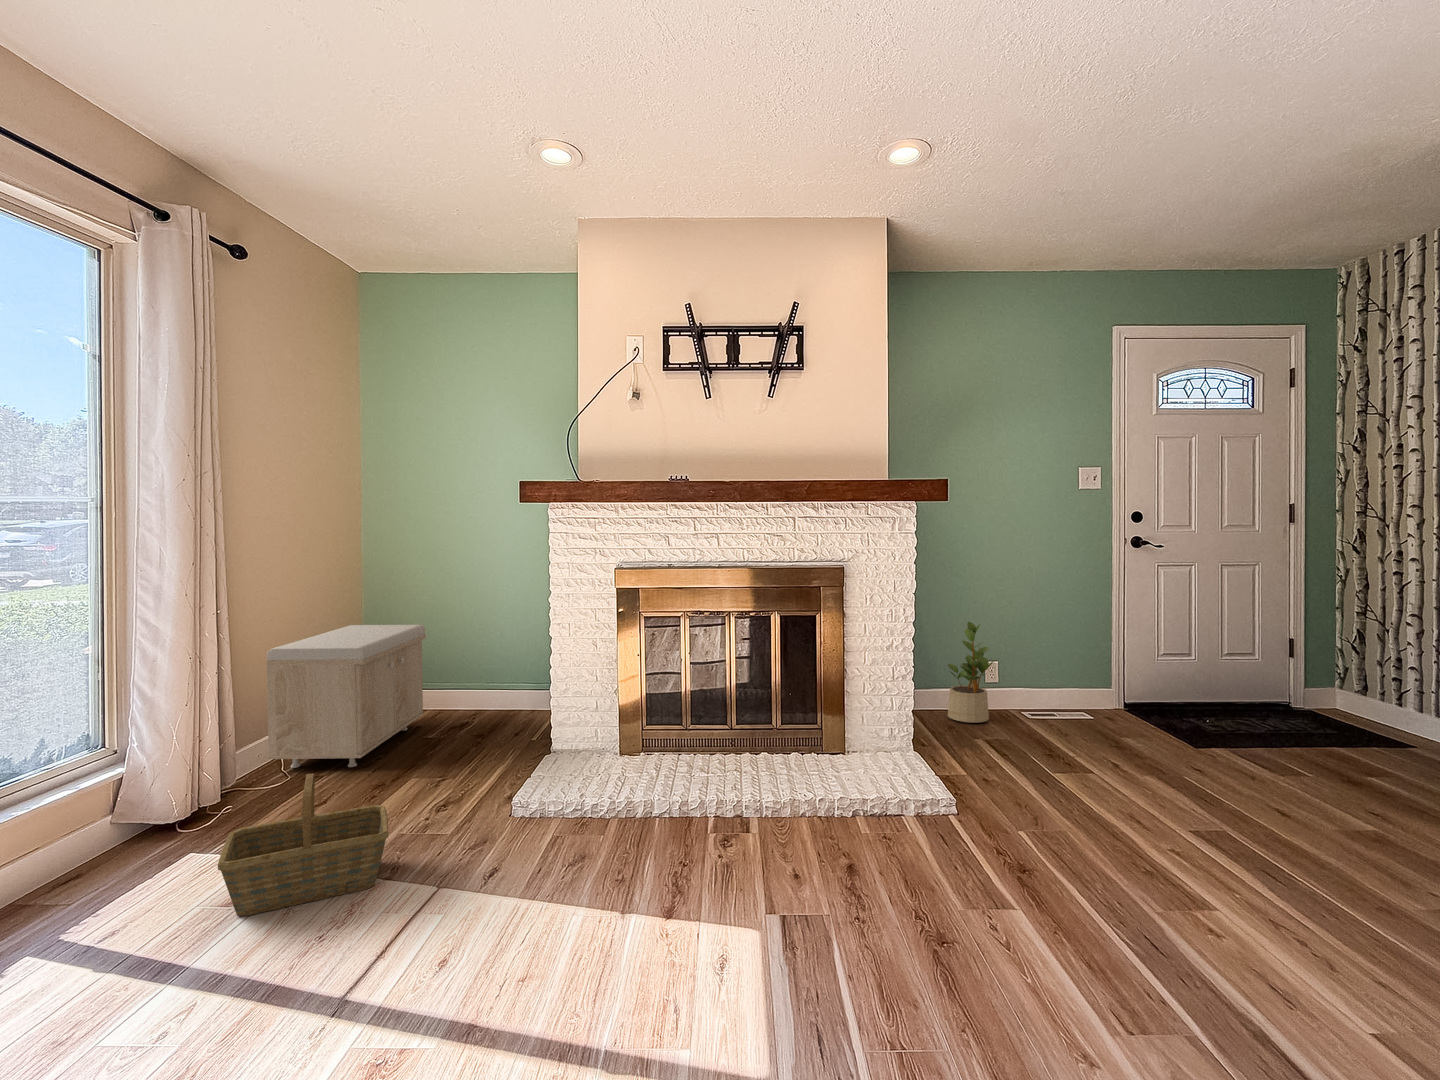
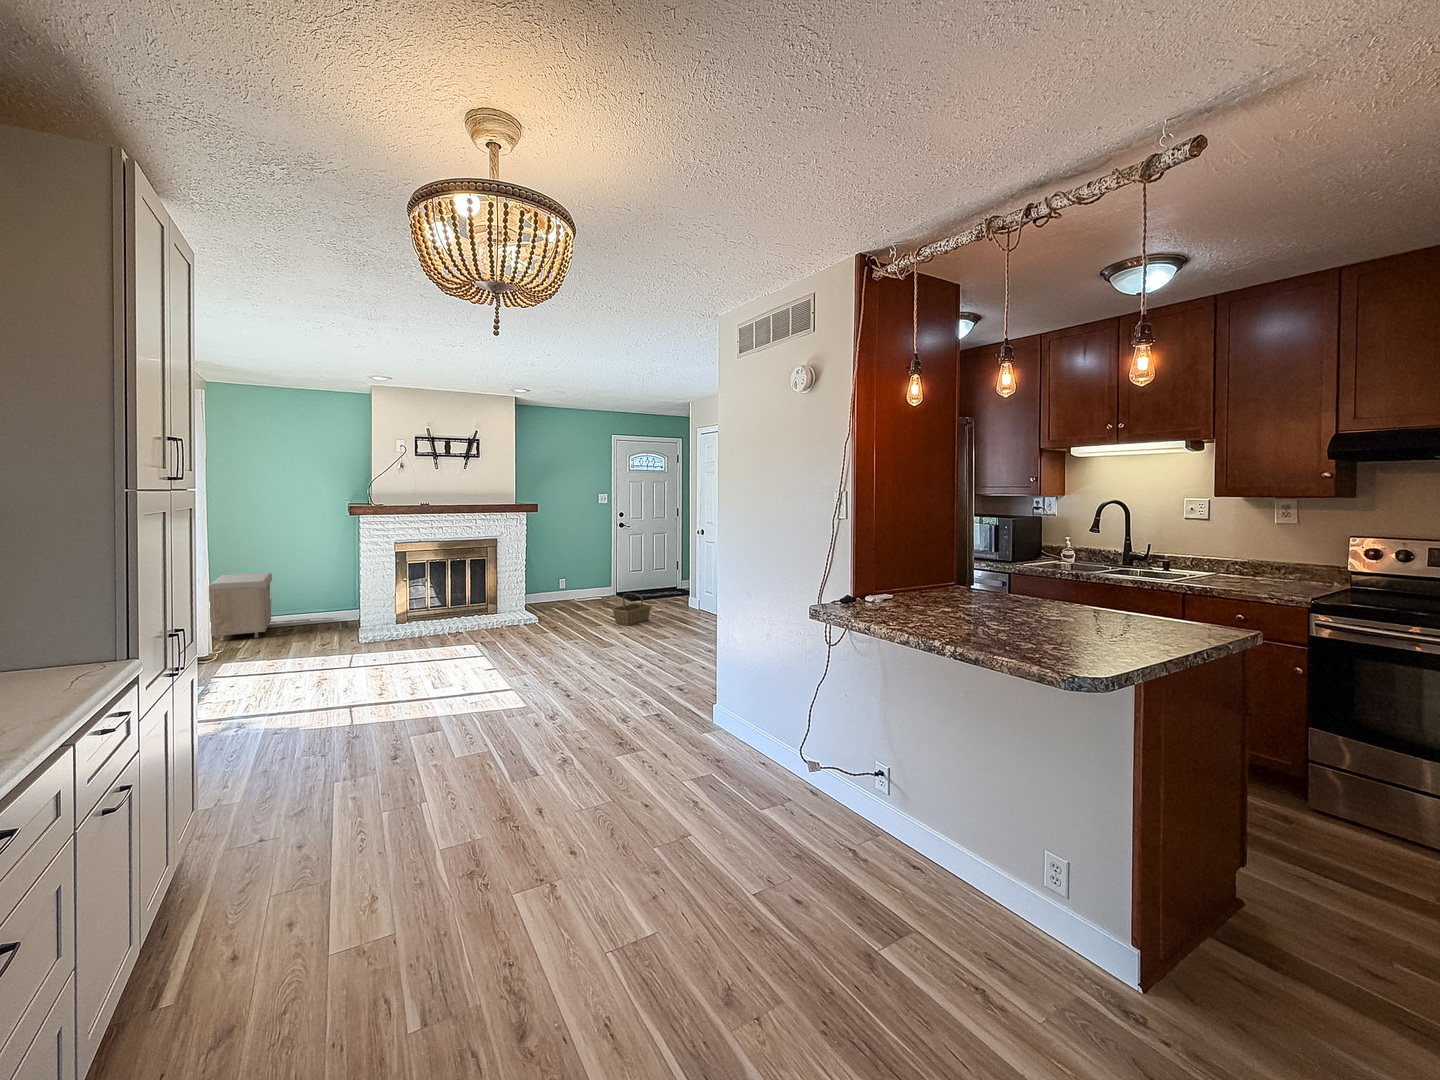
potted plant: present [948,622,995,723] -> none [544,560,563,602]
basket: present [218,774,389,916] -> present [612,593,652,625]

